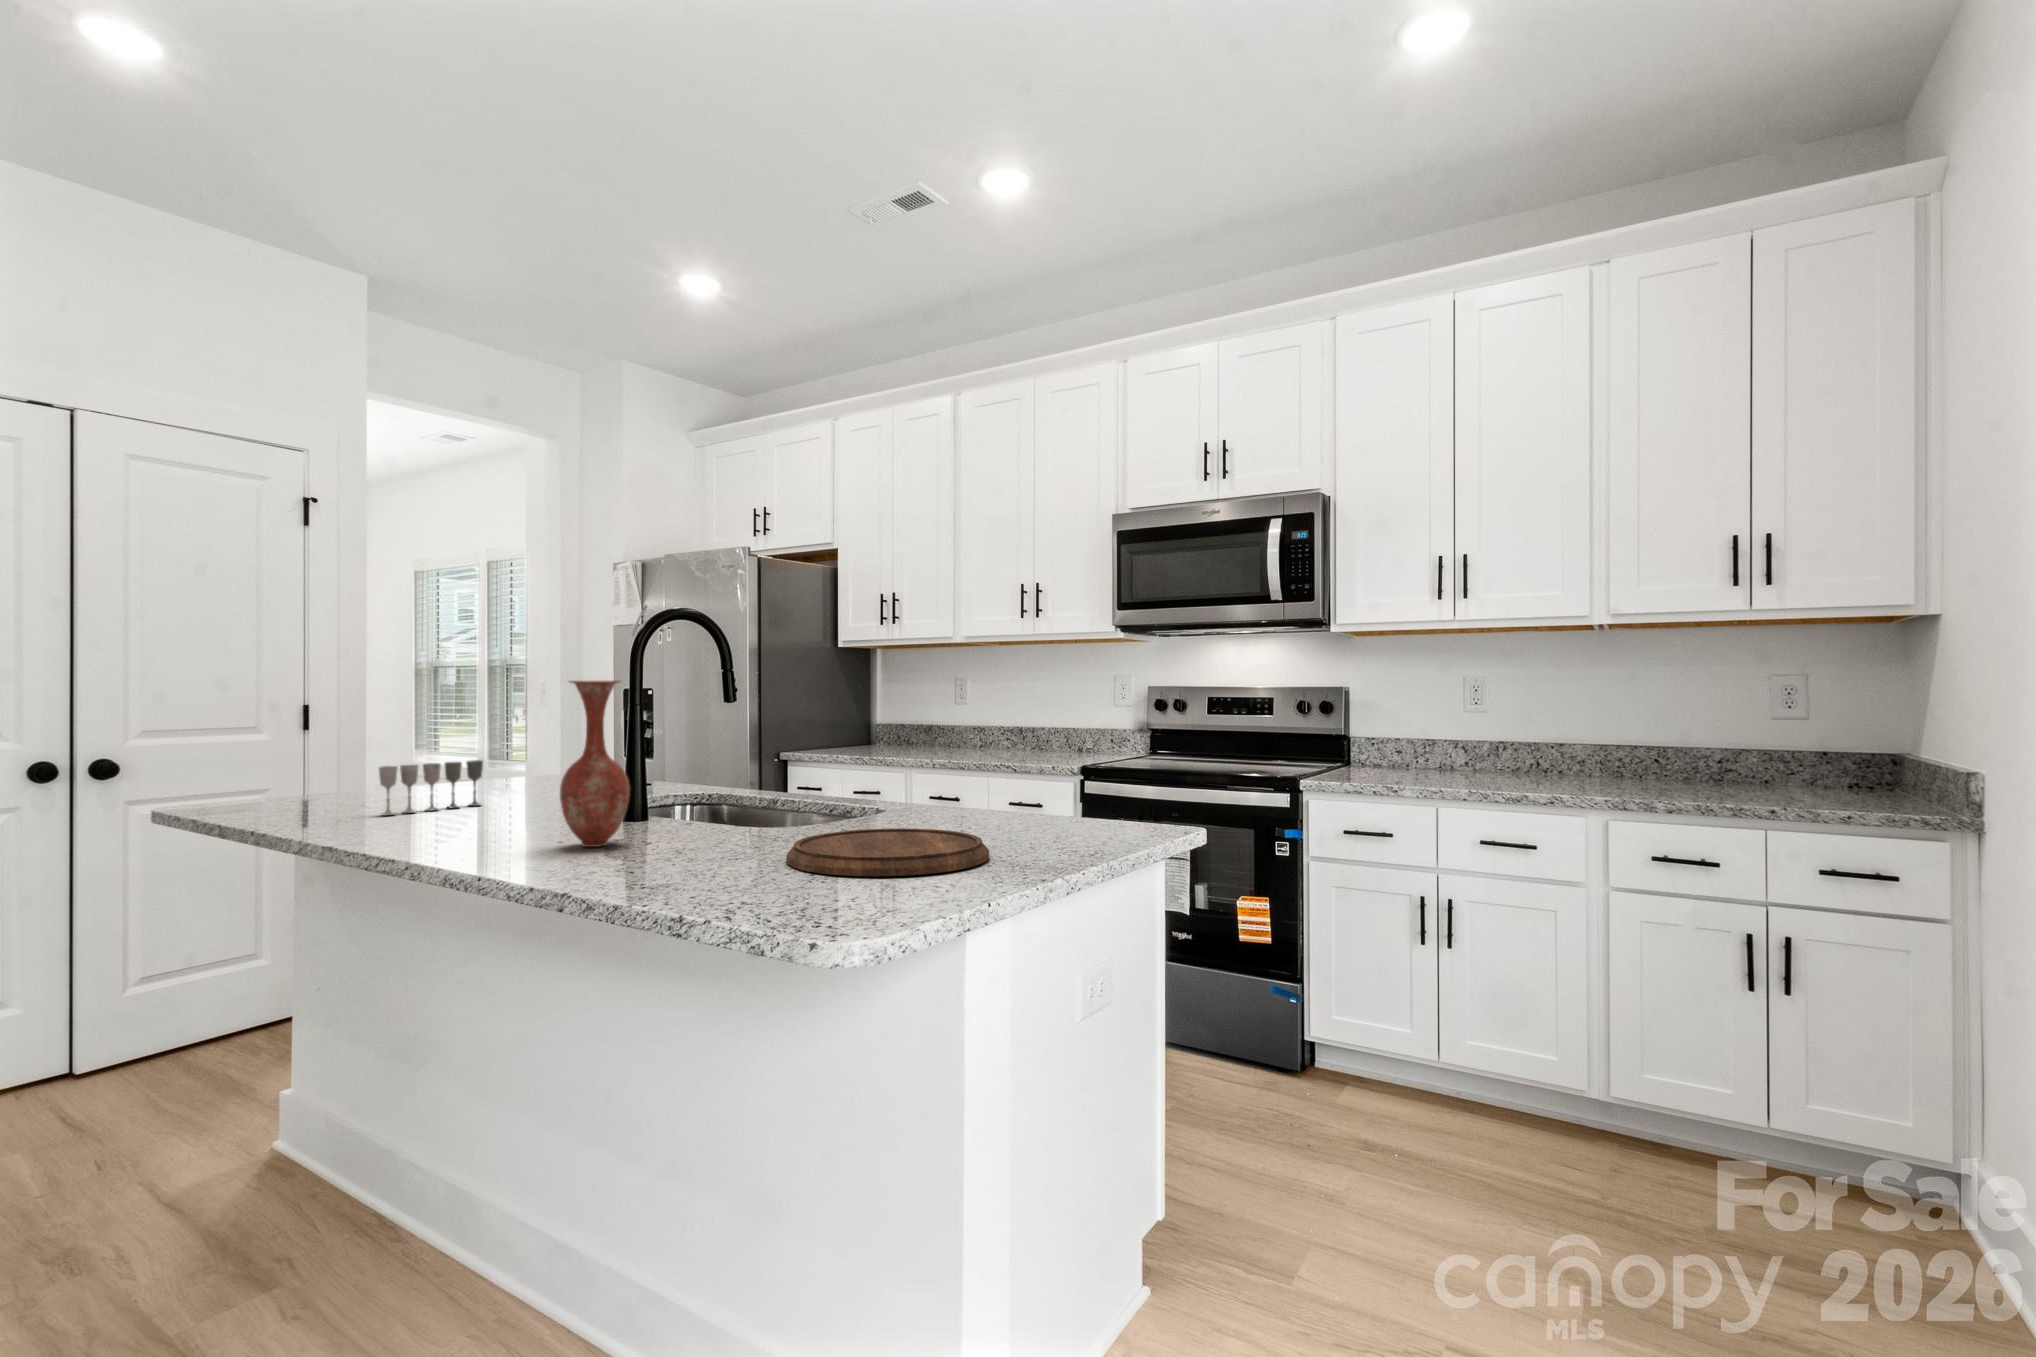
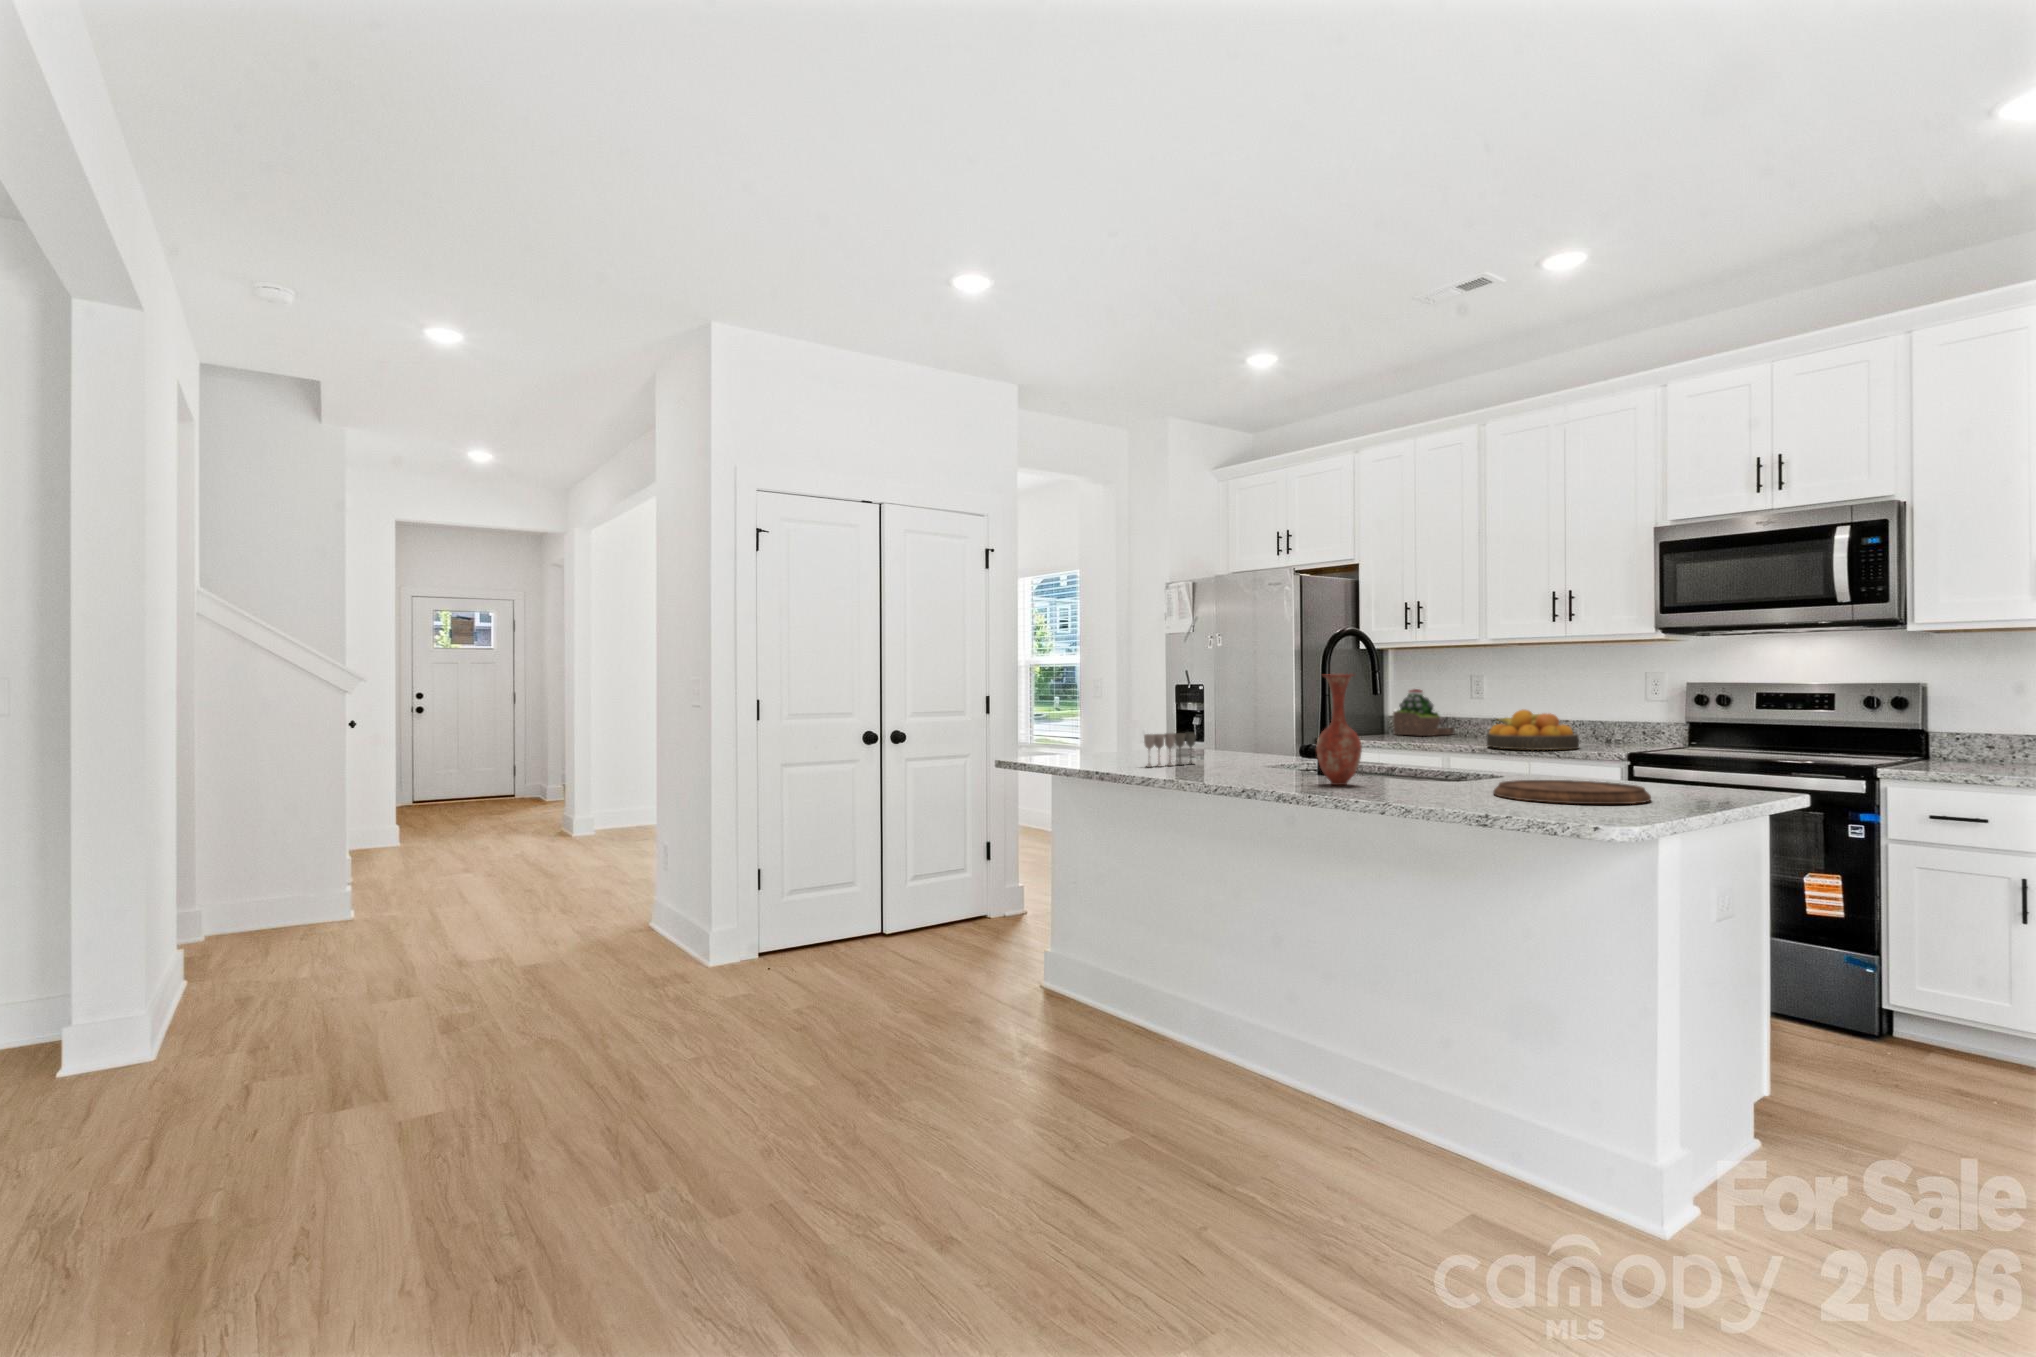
succulent plant: none [875,692,939,744] -> present [1393,689,1455,736]
fruit bowl: none [948,716,1042,762] -> present [1486,710,1579,750]

